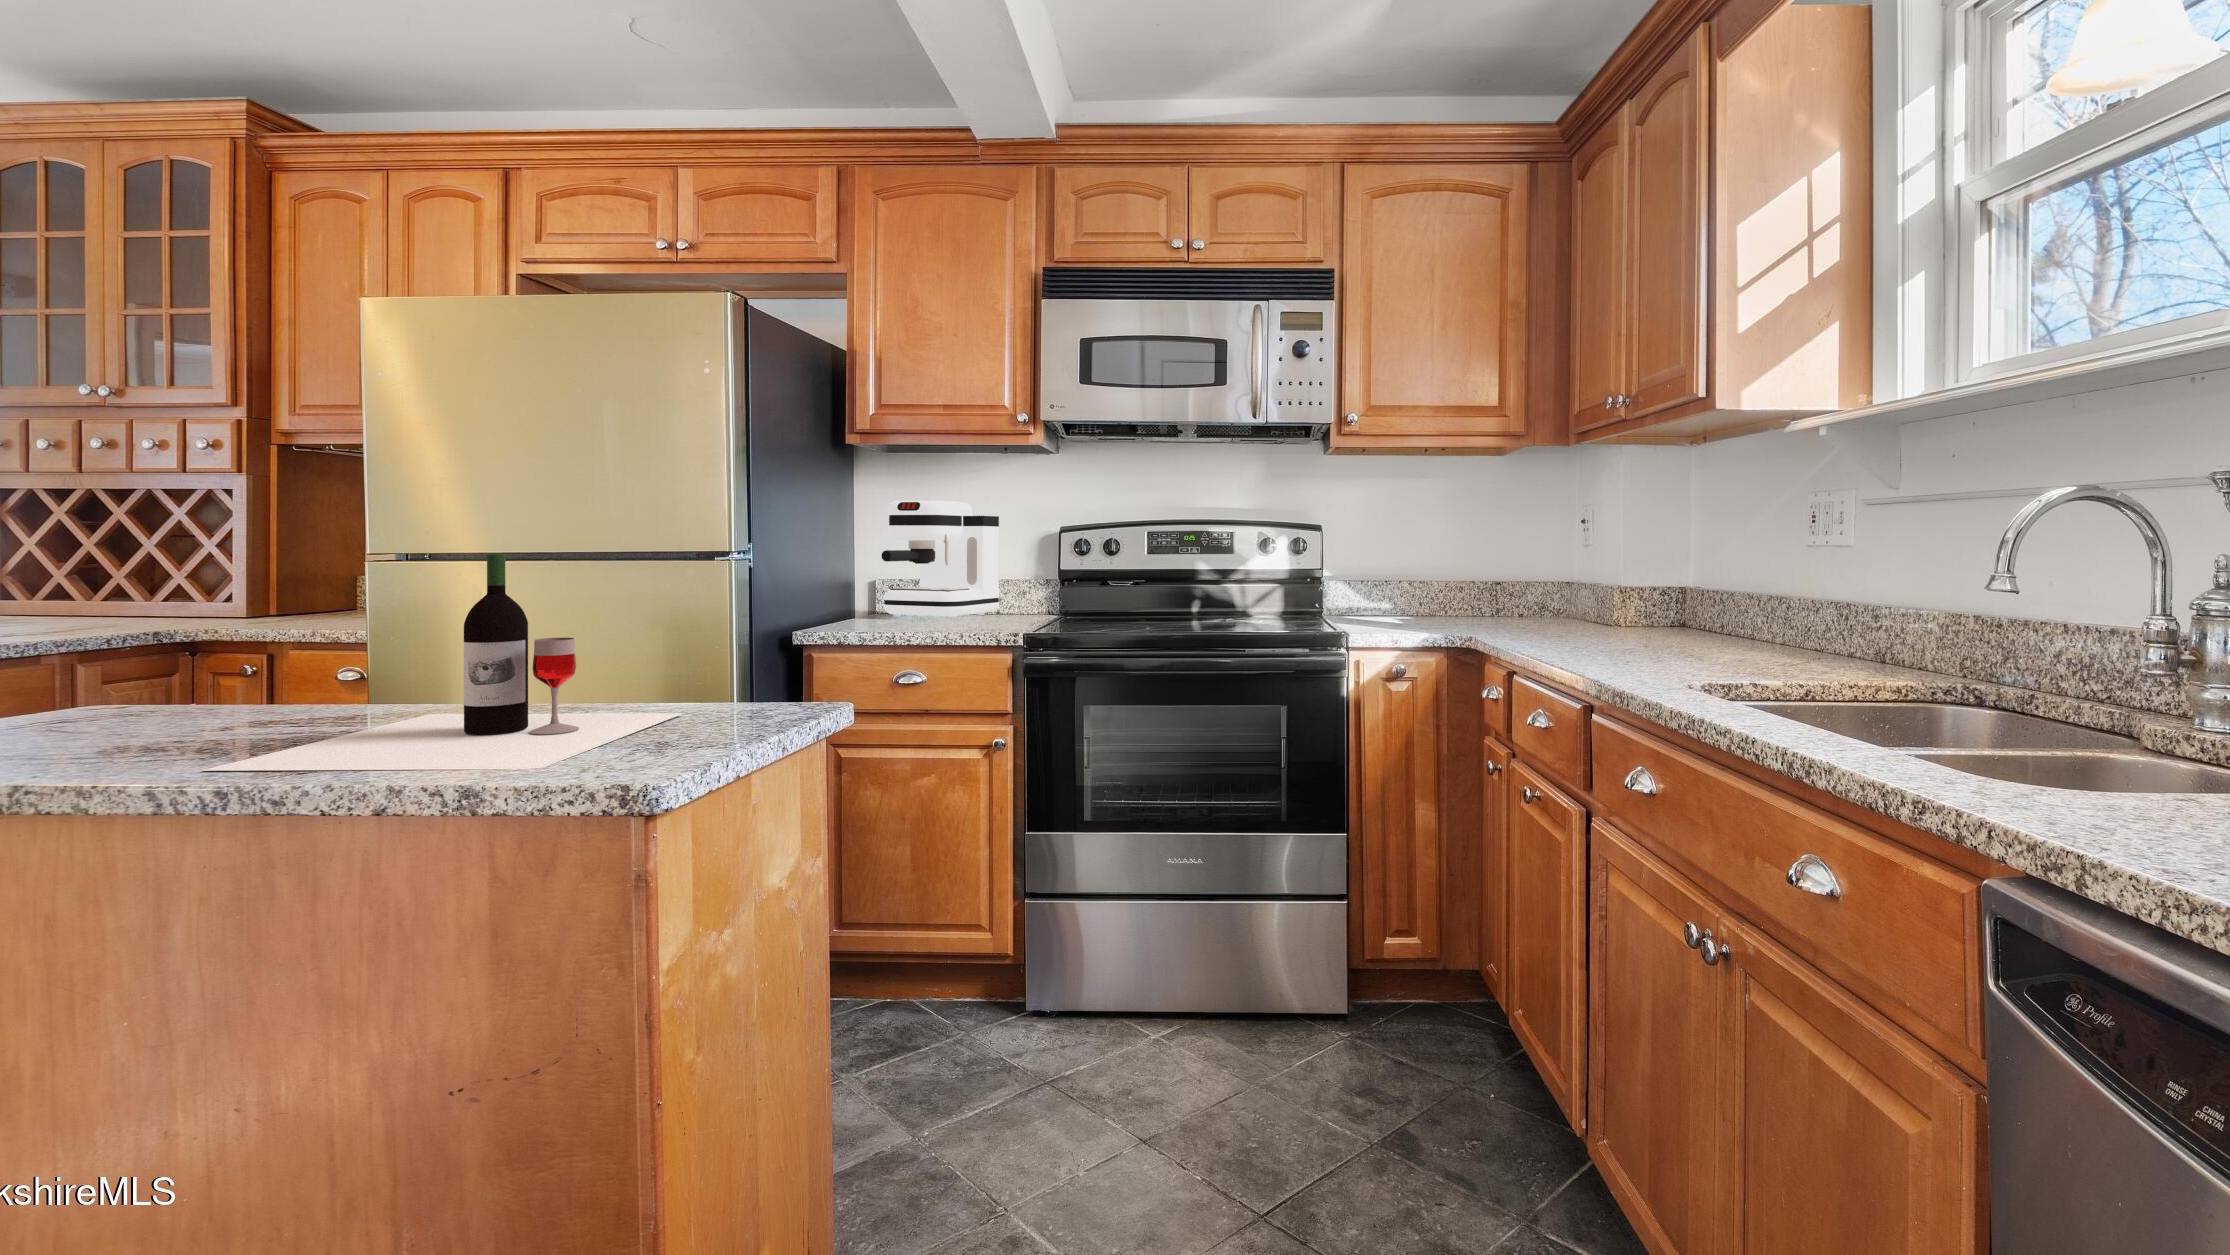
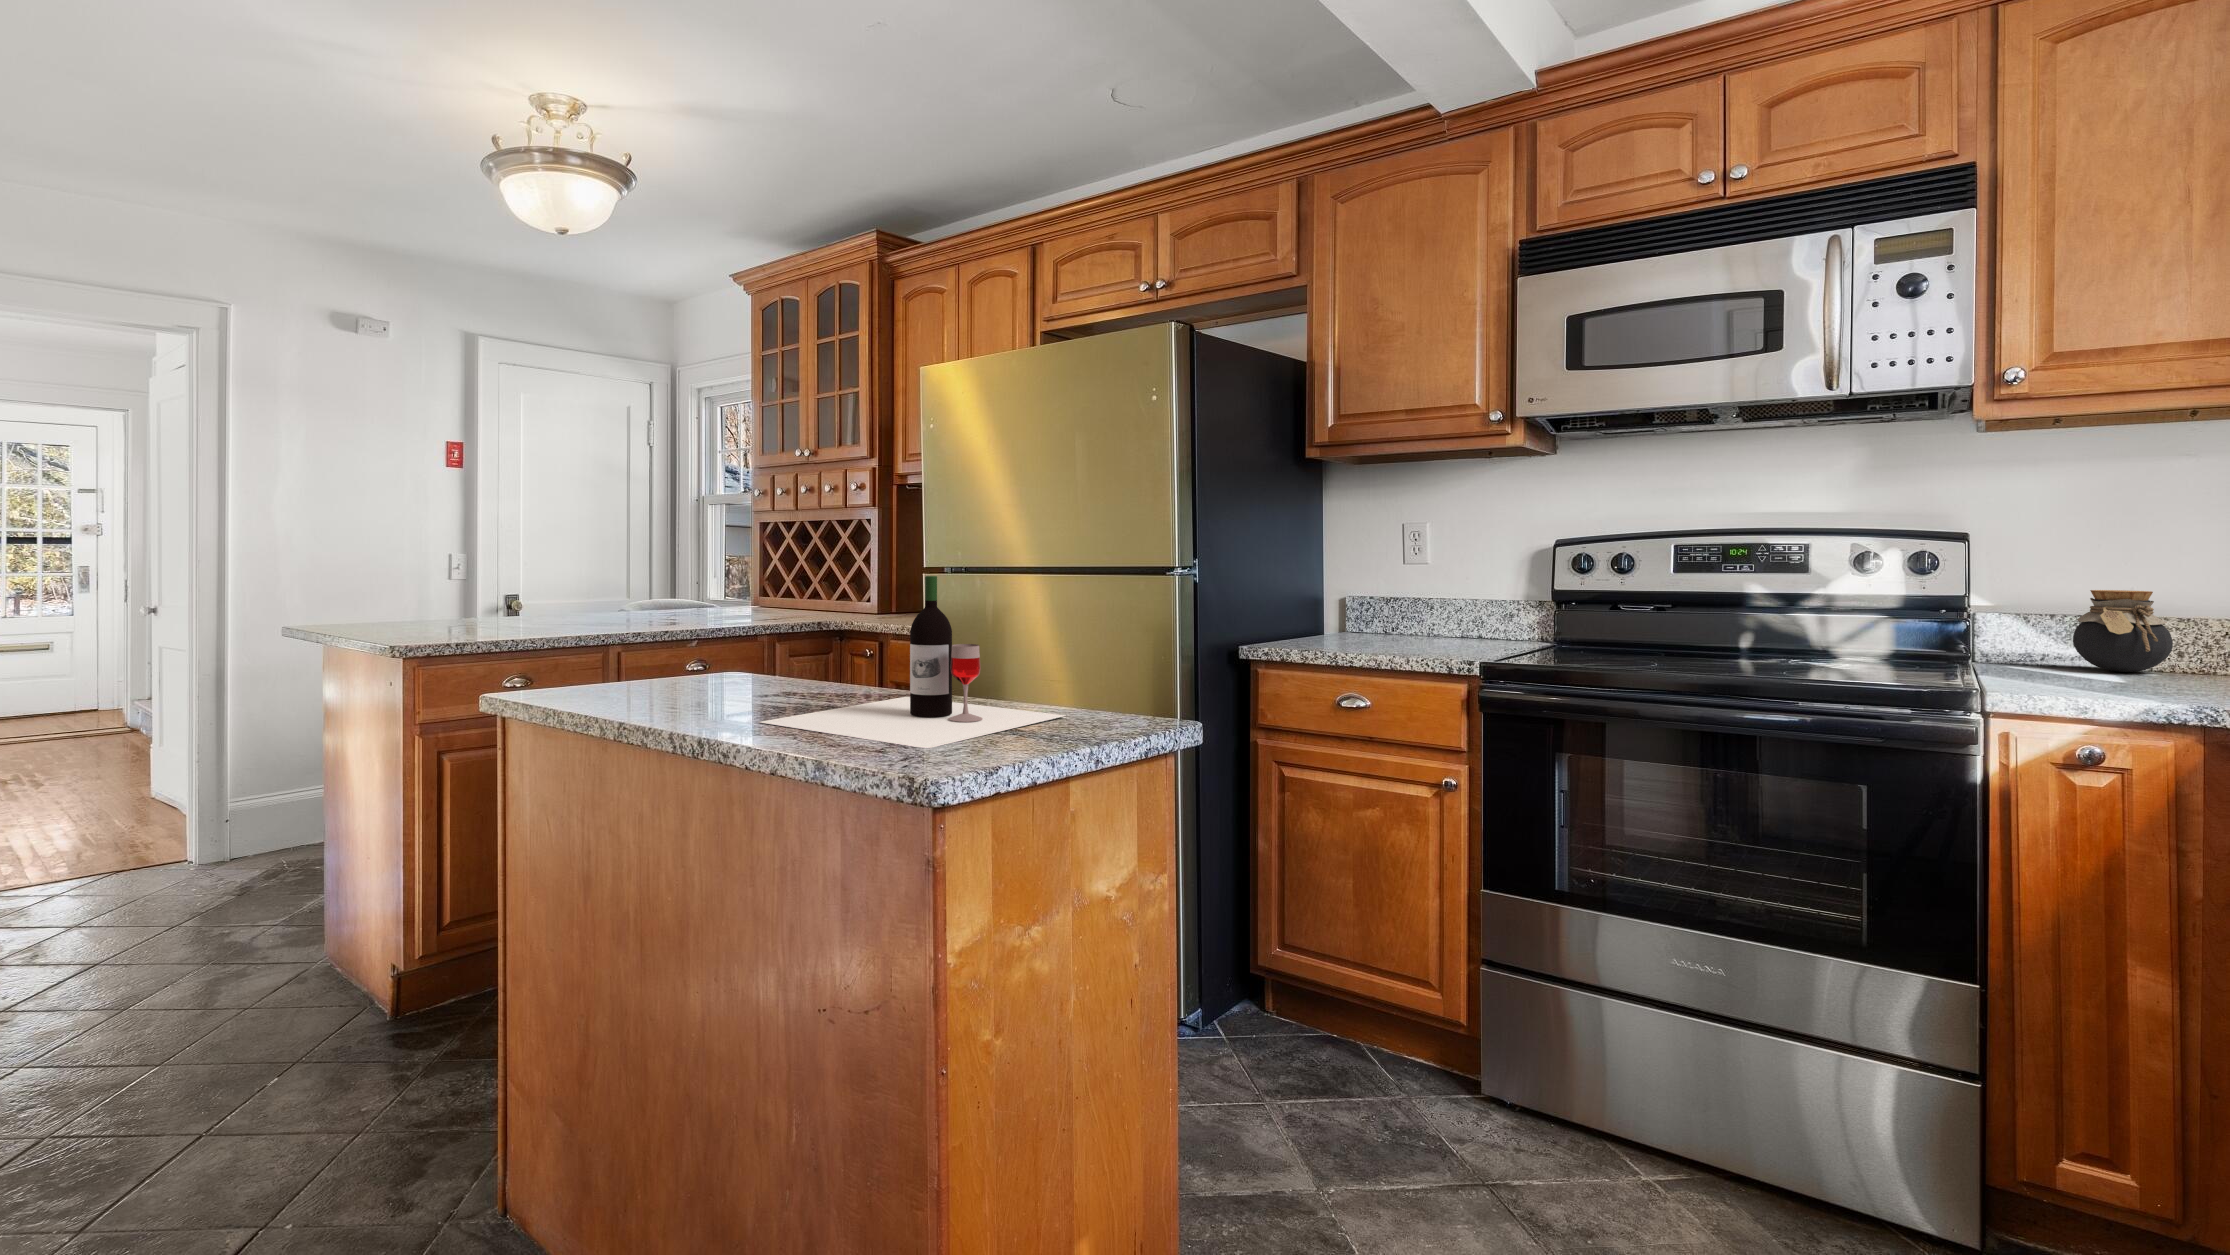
coffee maker: present [882,500,999,619] -> none [1338,513,1477,641]
jar: none [1369,563,1414,616] -> present [2073,590,2173,672]

